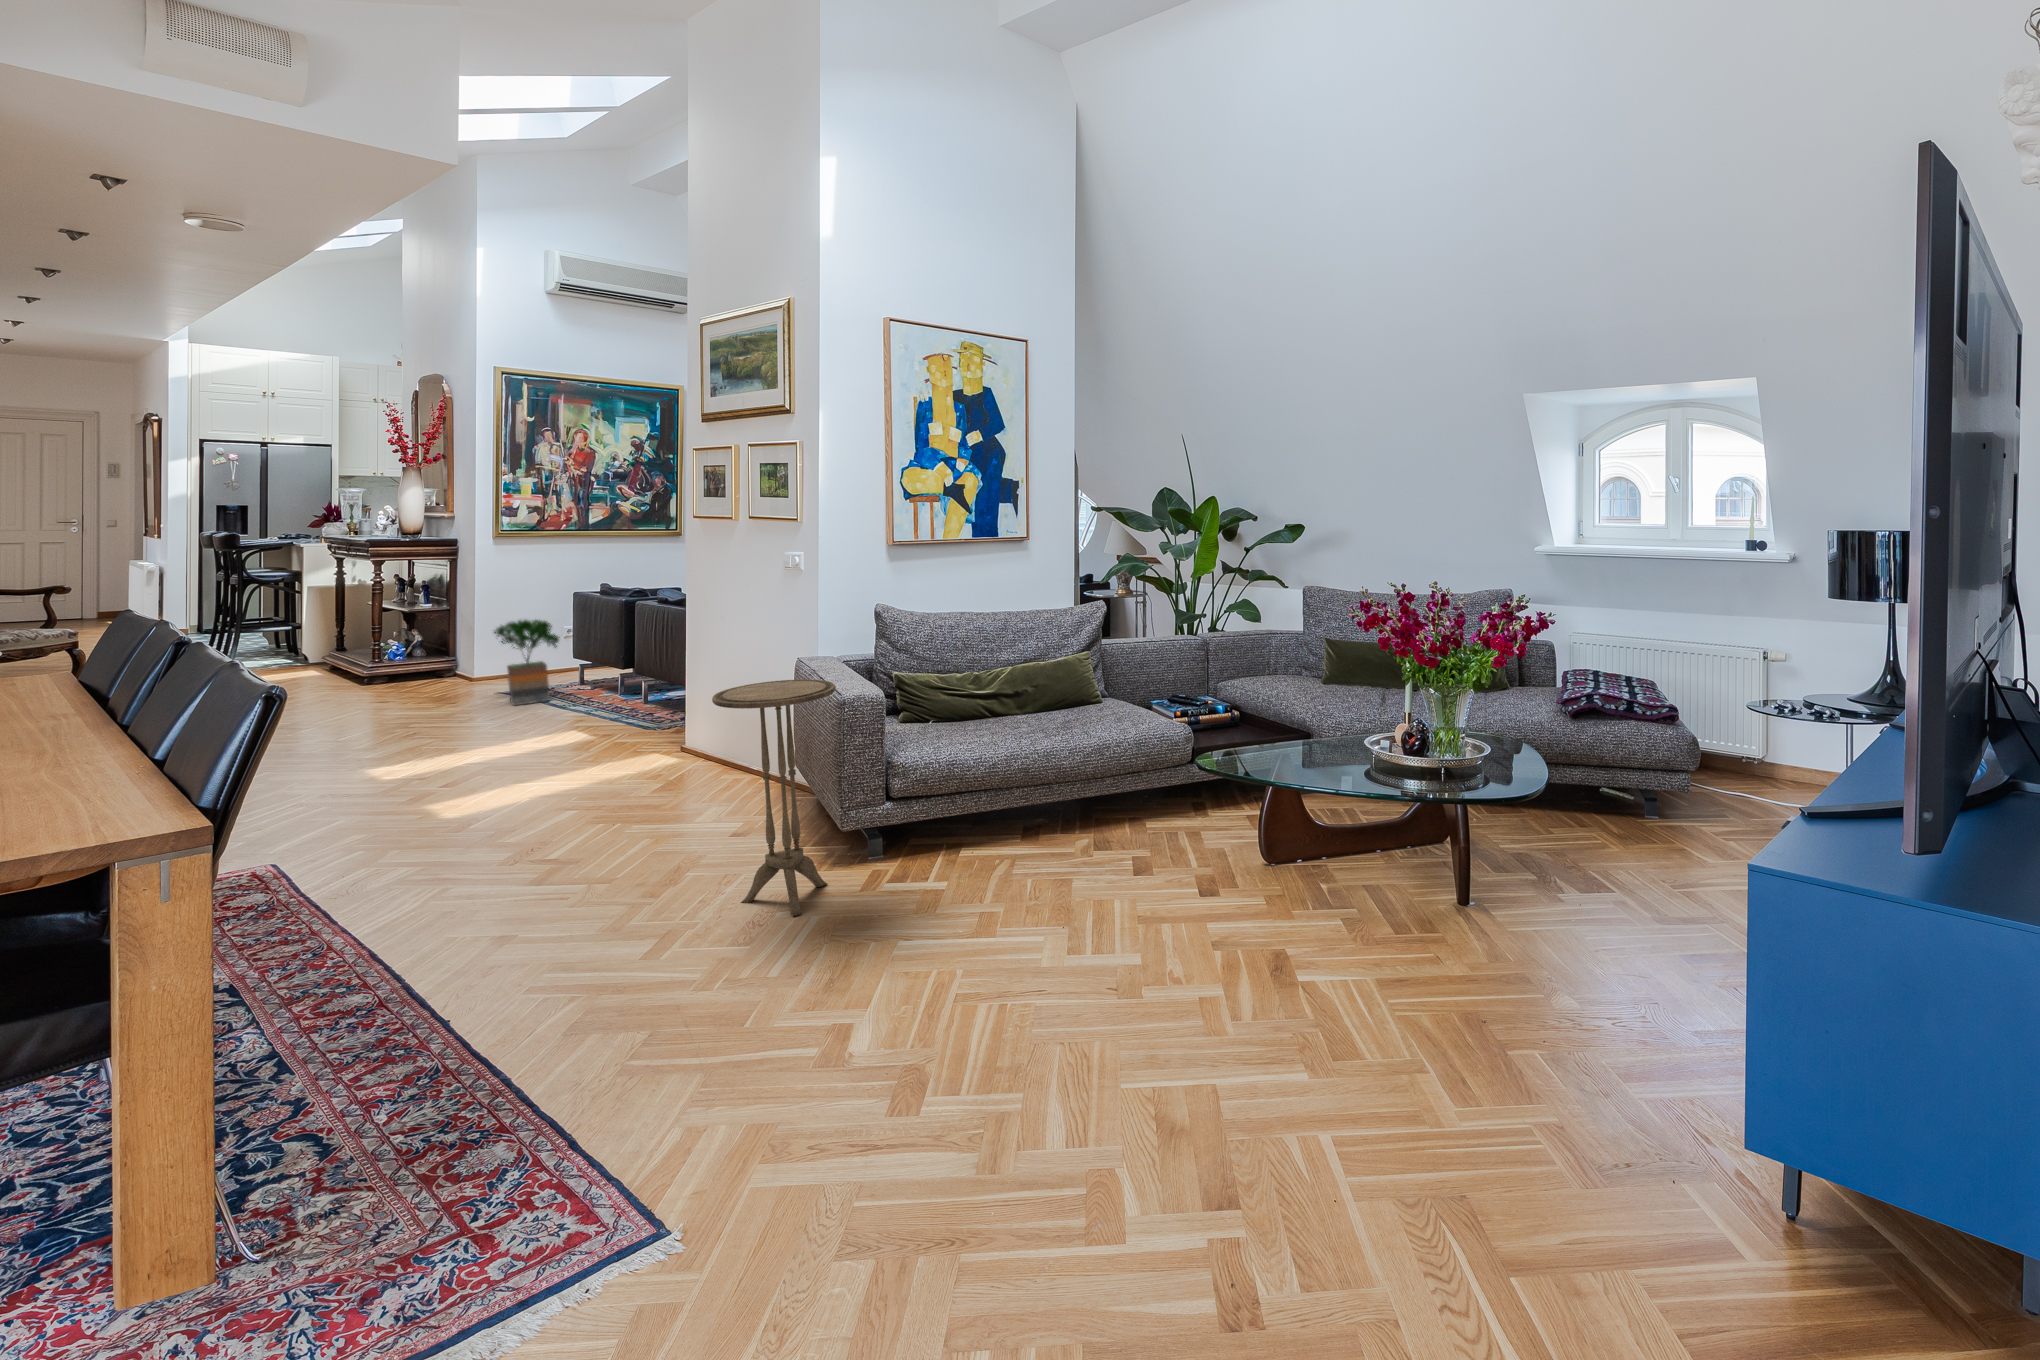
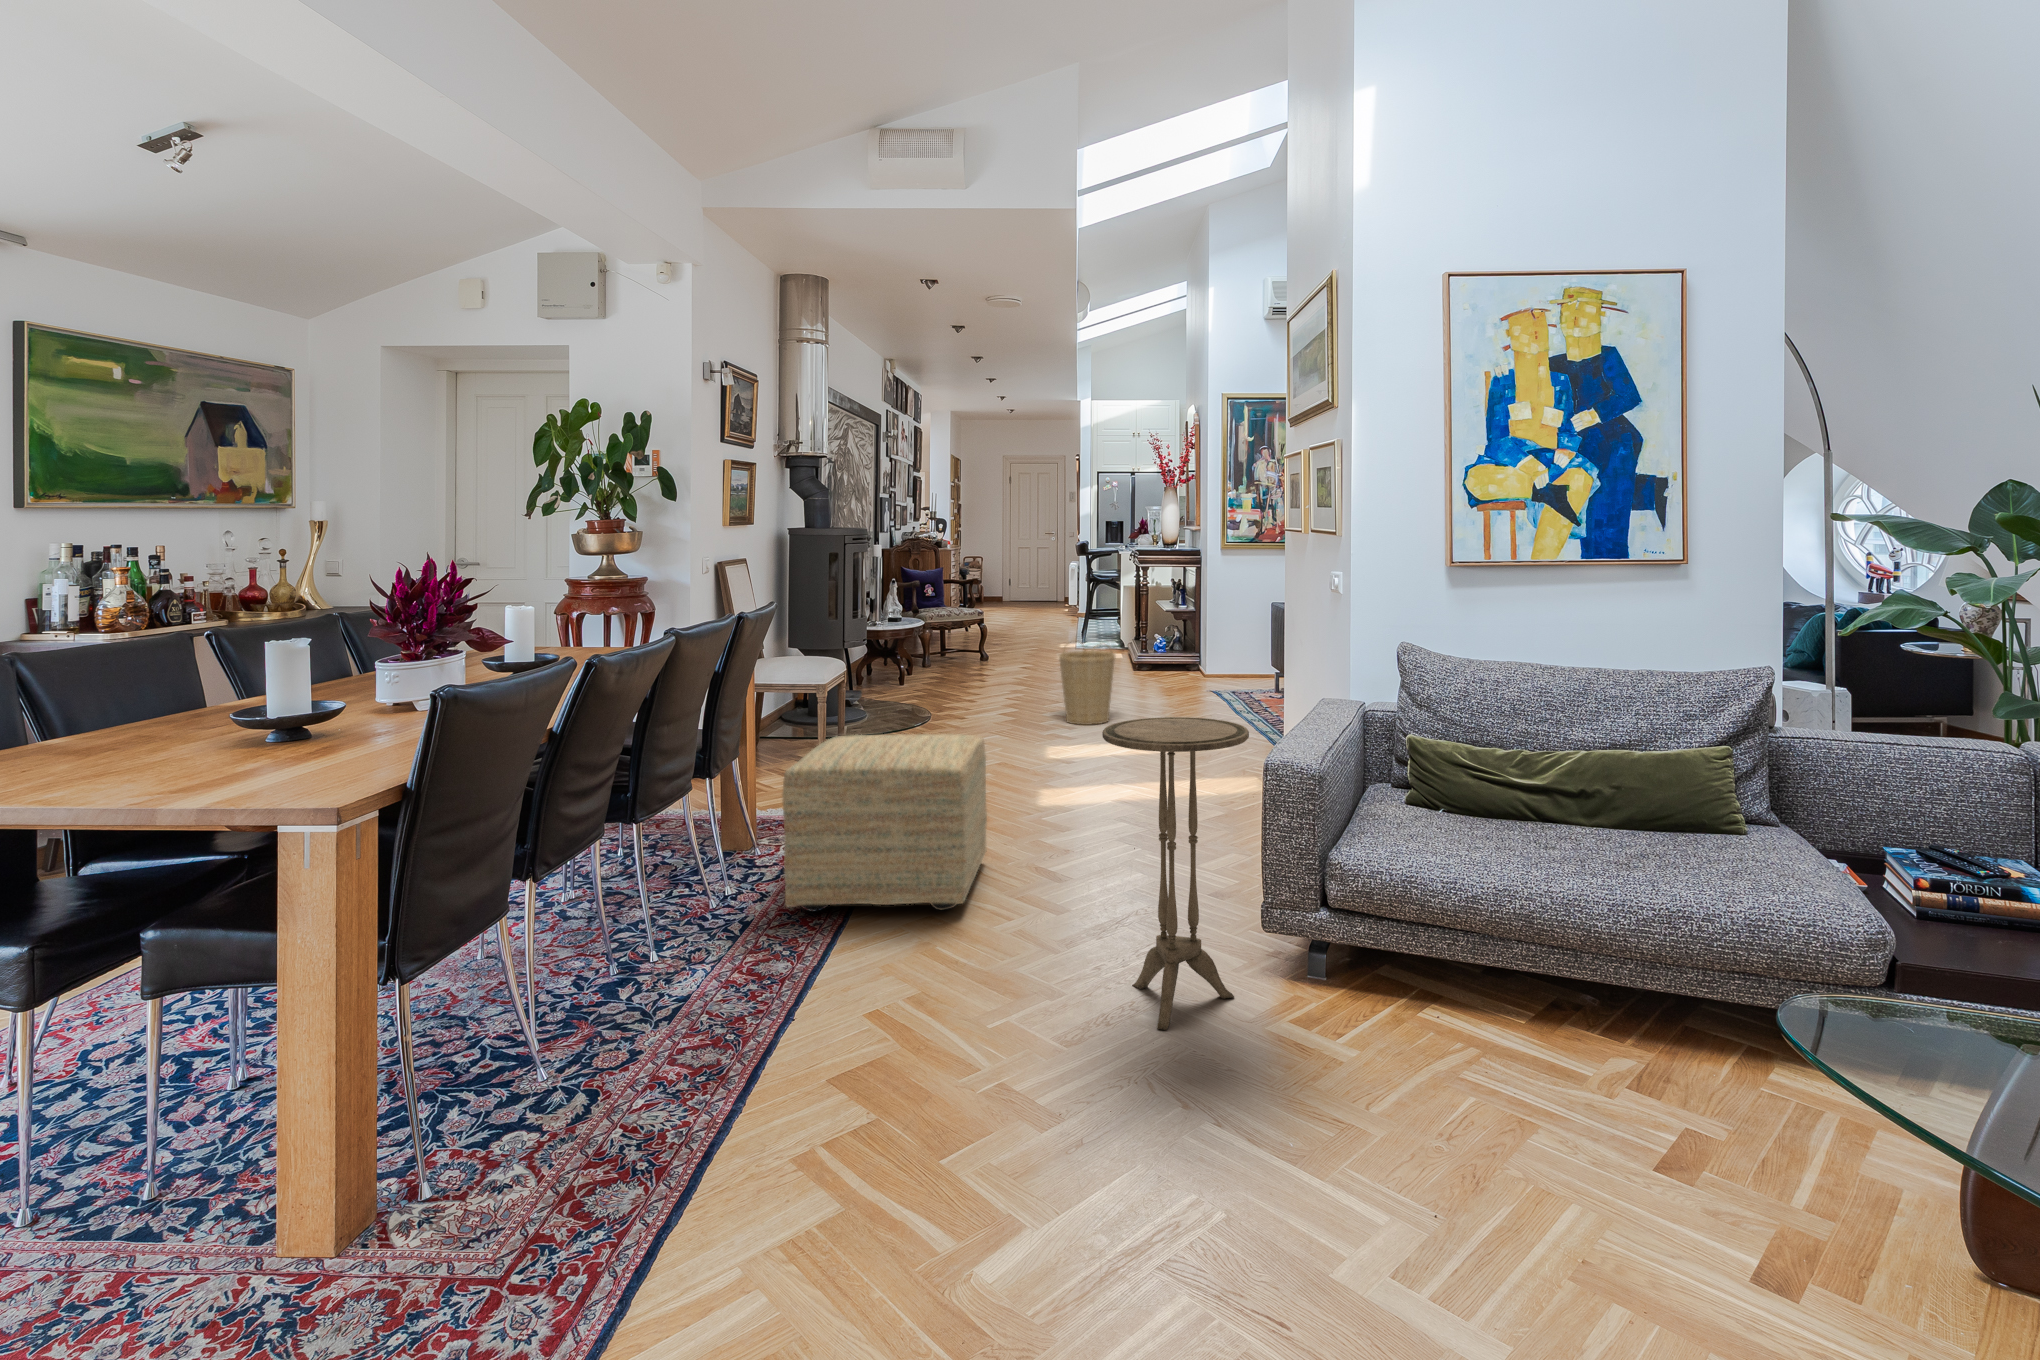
potted tree: present [494,620,560,706] -> none [1182,624,1237,706]
basket: none [353,652,434,746] -> present [1059,641,1115,725]
ottoman: none [256,749,516,962] -> present [782,734,987,912]

